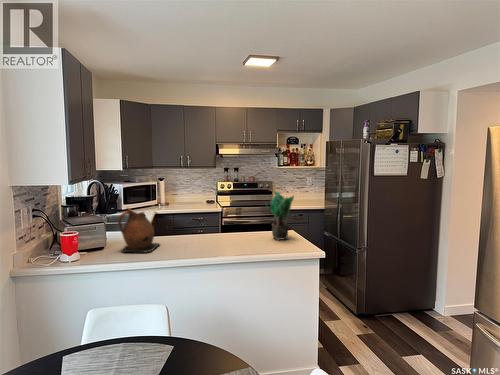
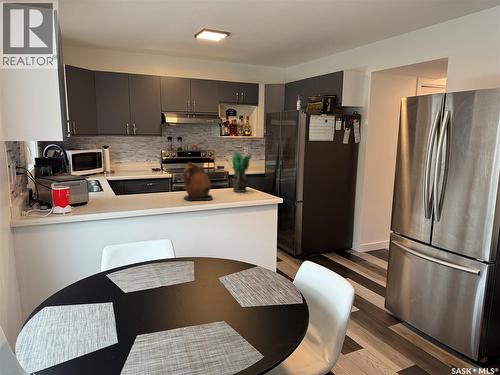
ceramic pitcher: present [118,208,159,252] -> present [183,162,213,200]

